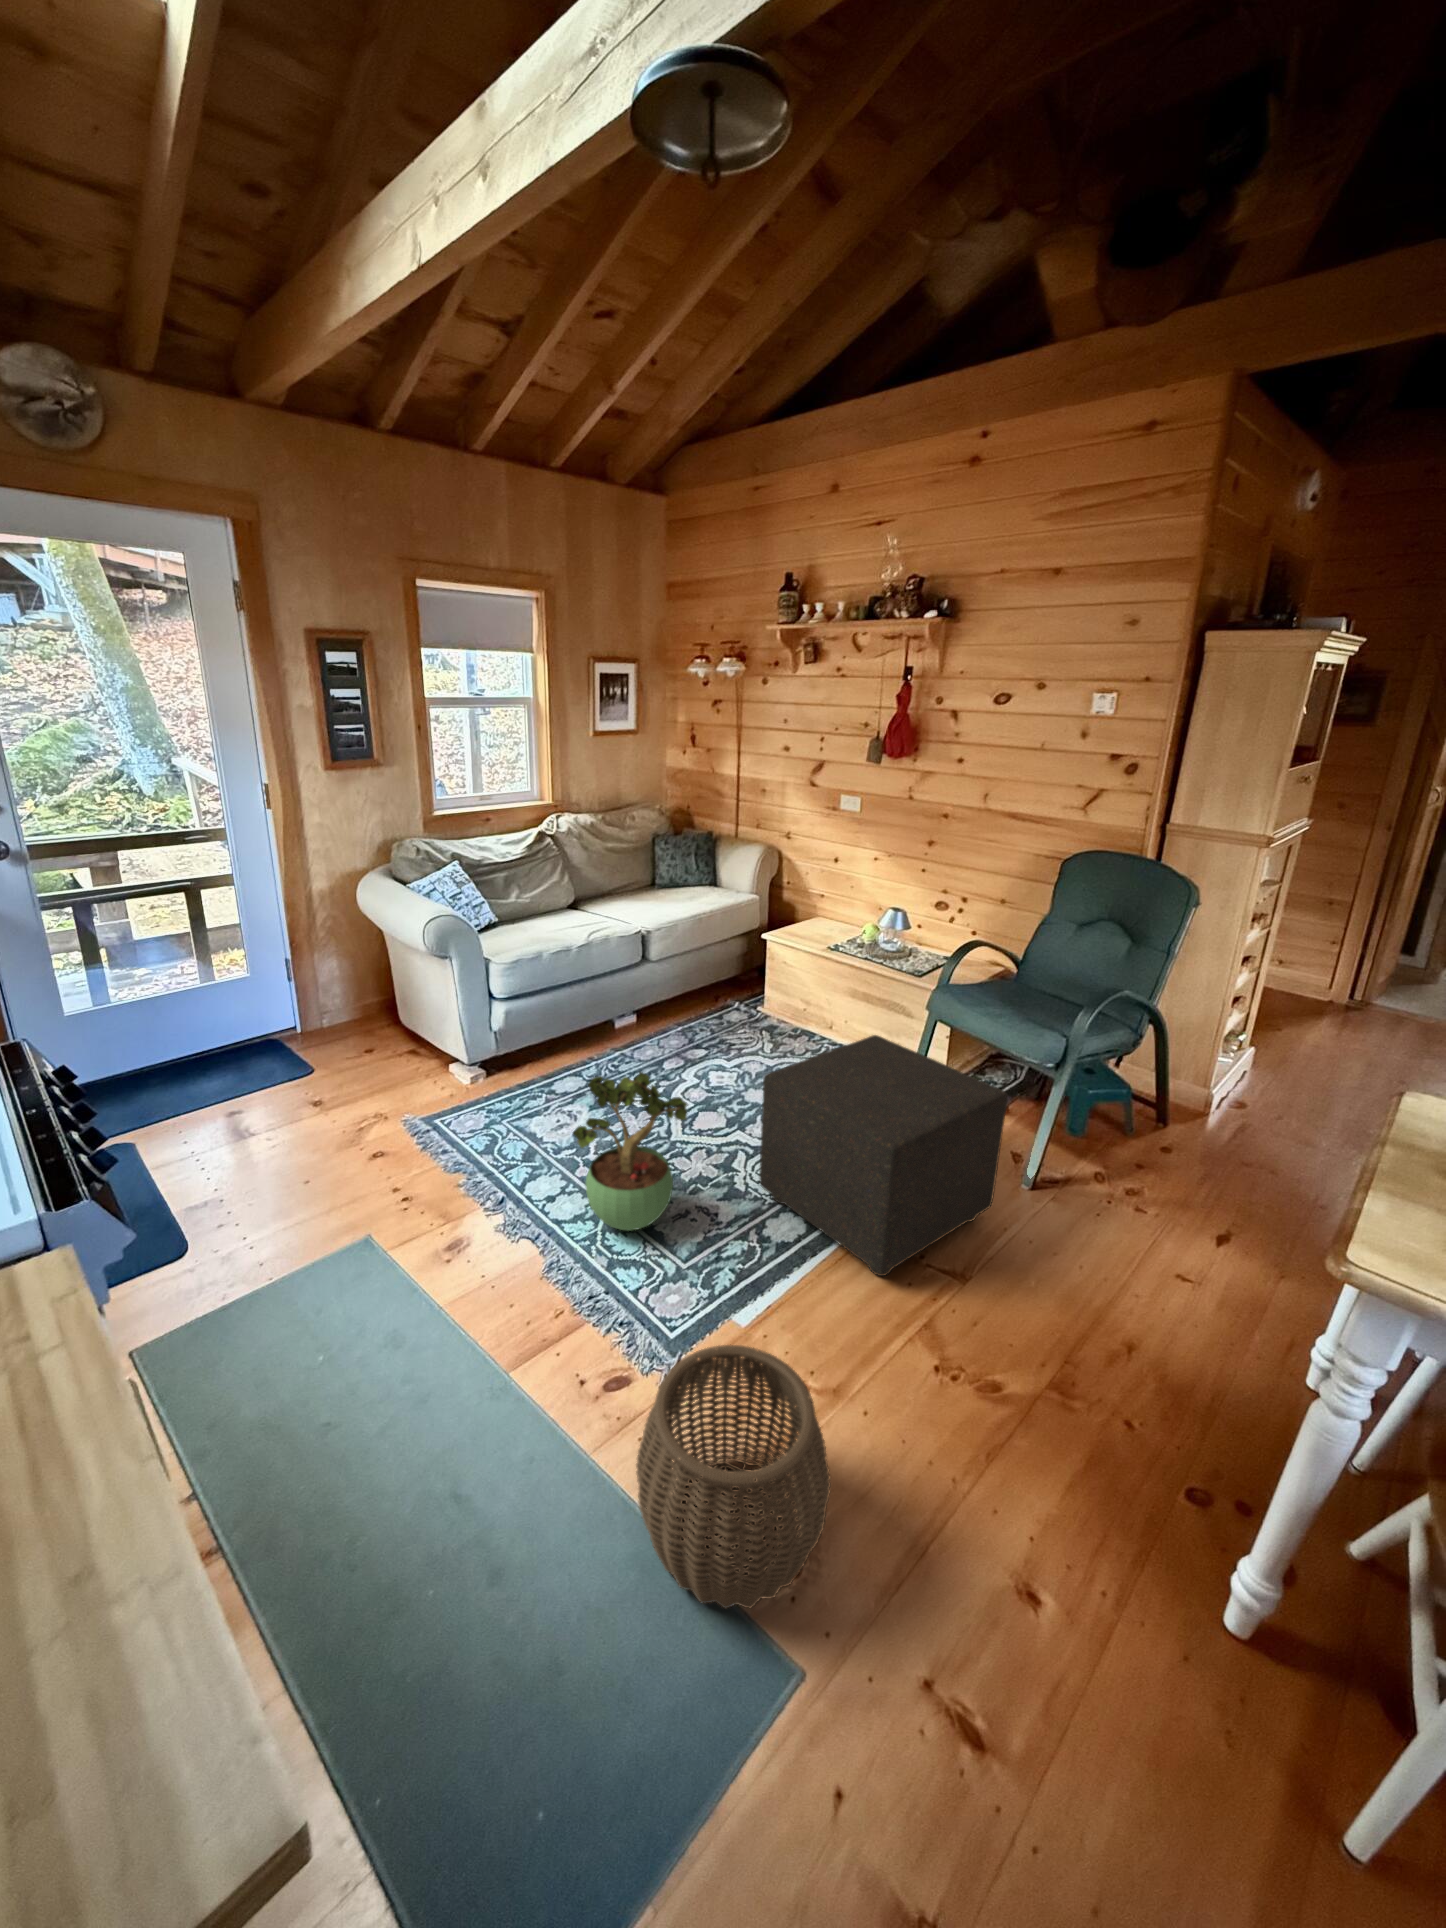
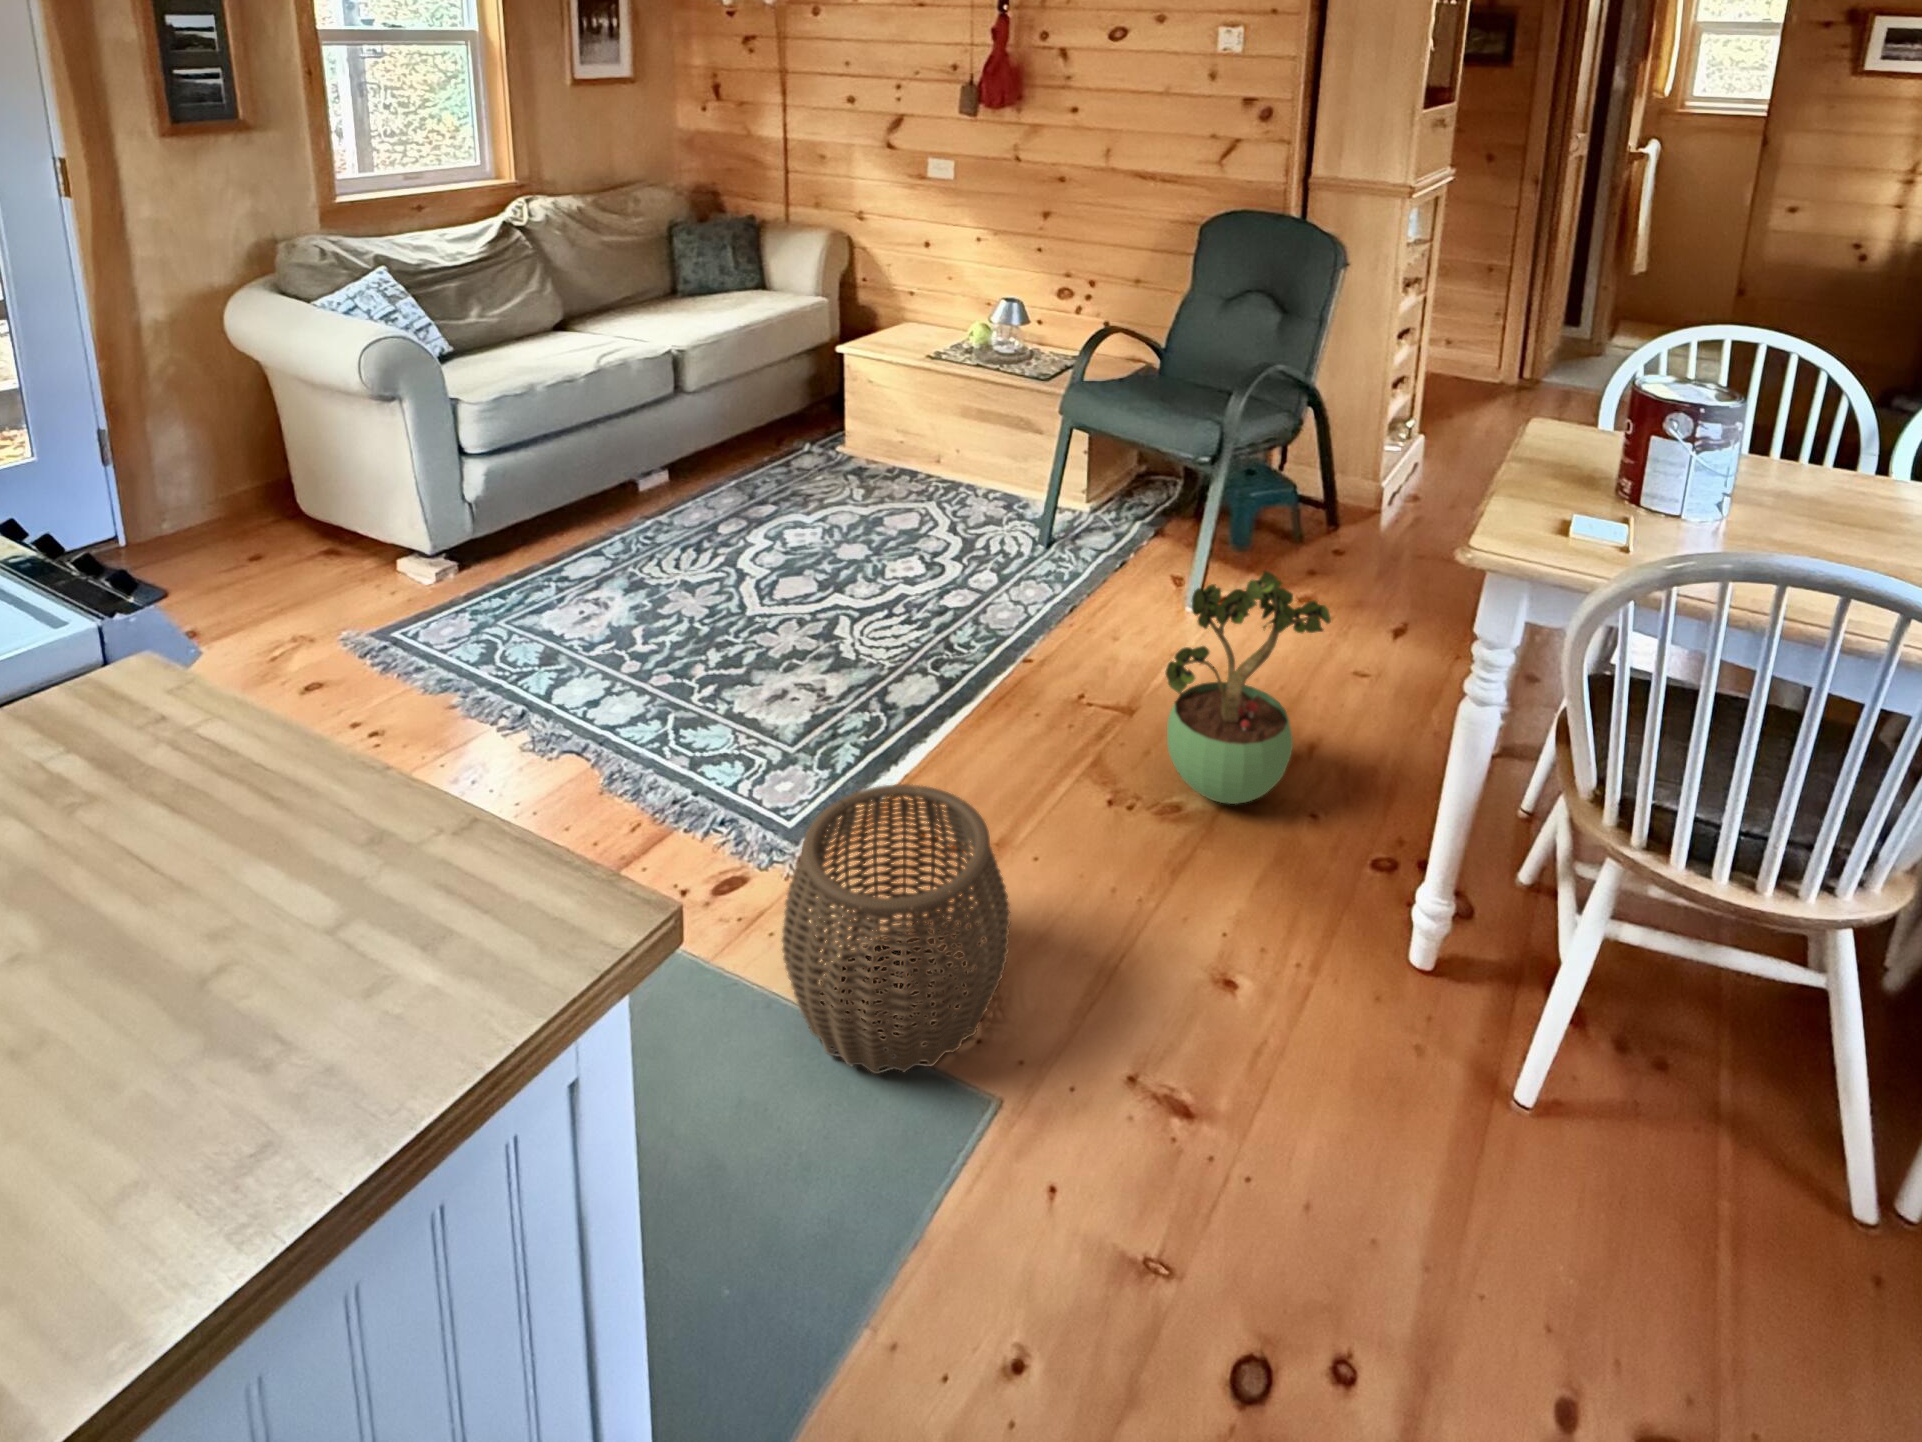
ottoman: present [759,1035,1008,1276] -> none [873,447,1162,724]
potted plant: present [573,1072,688,1231] -> present [1166,571,1331,804]

